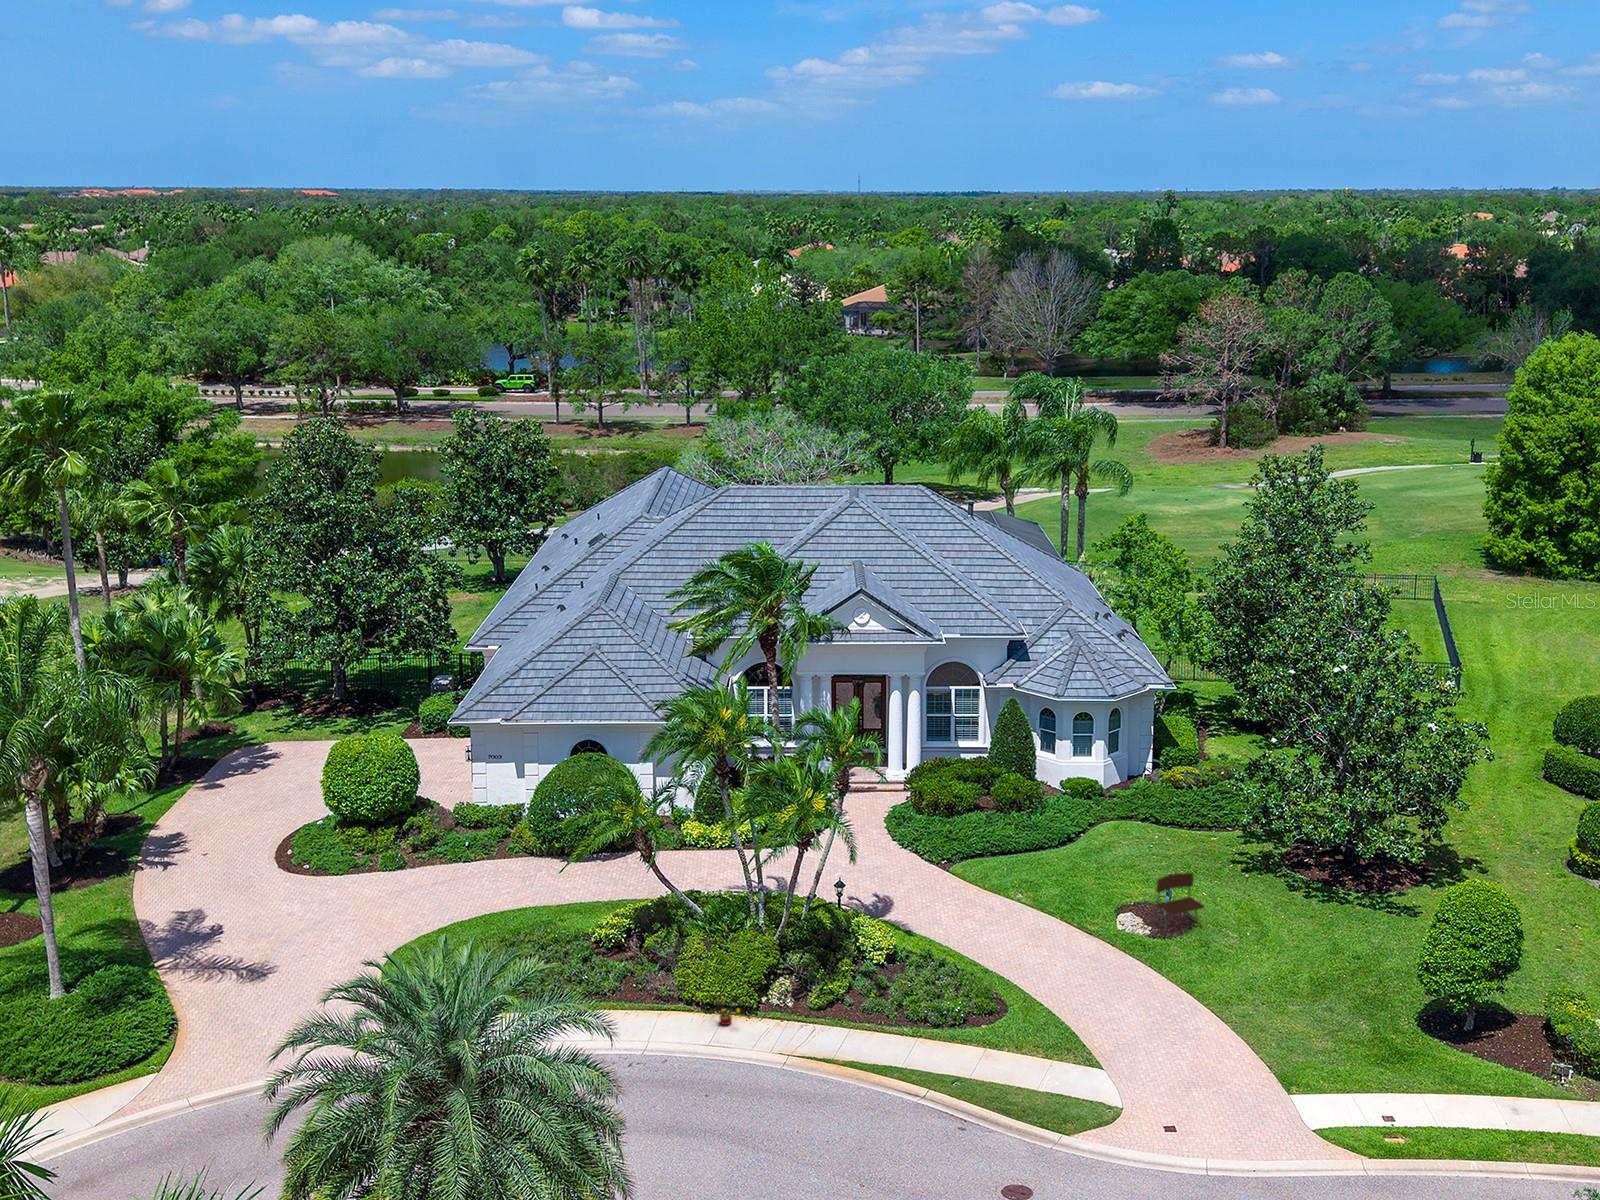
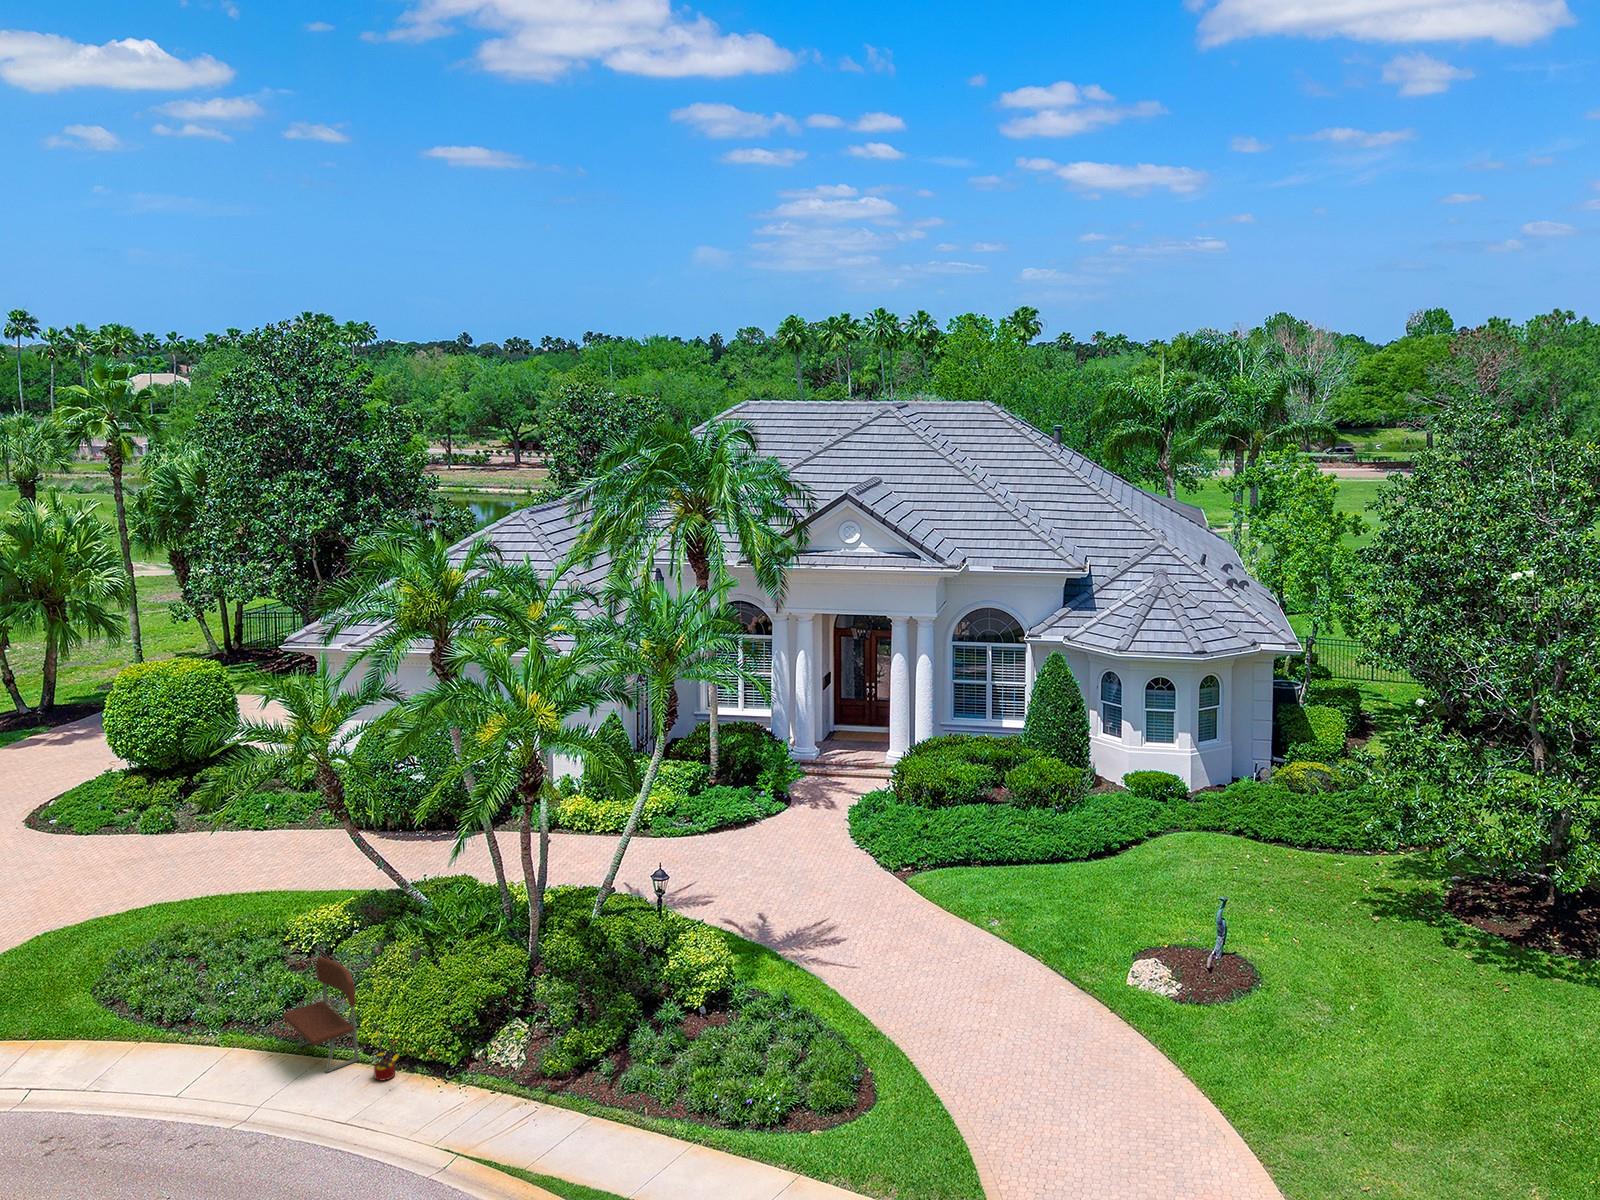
bench: present [1156,873,1204,929] -> present [283,957,360,1072]

